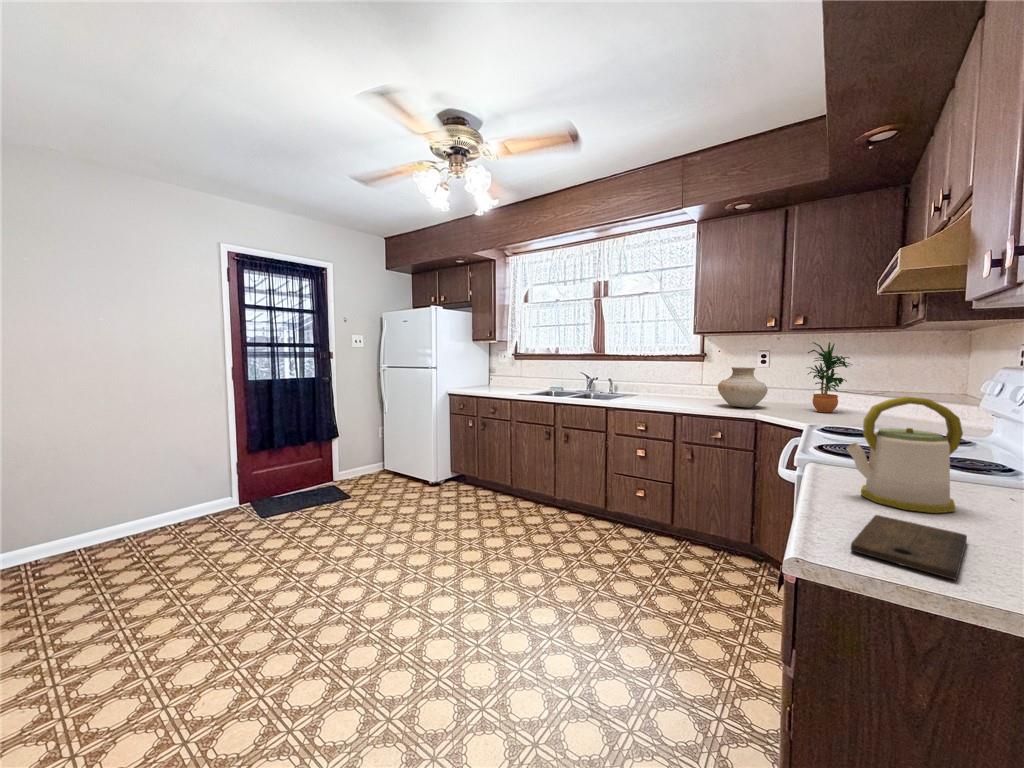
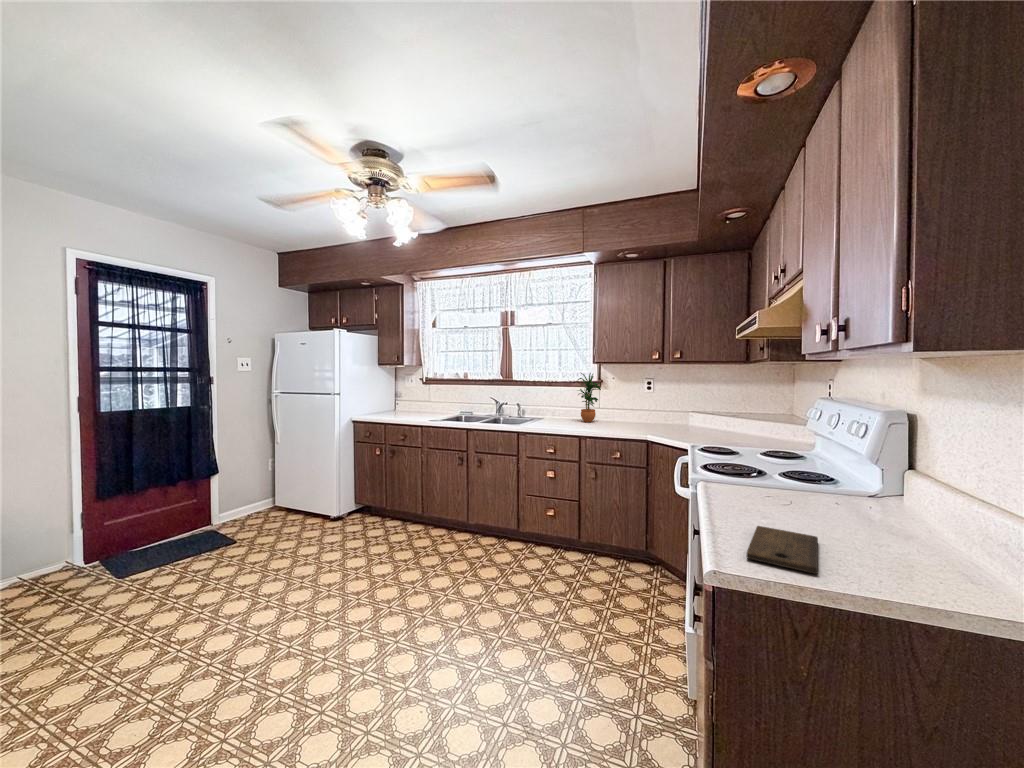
potted plant: present [808,342,852,413] -> present [578,373,601,422]
vase: present [718,367,768,408] -> none [616,394,656,429]
kettle: present [847,396,963,513] -> none [731,429,808,520]

